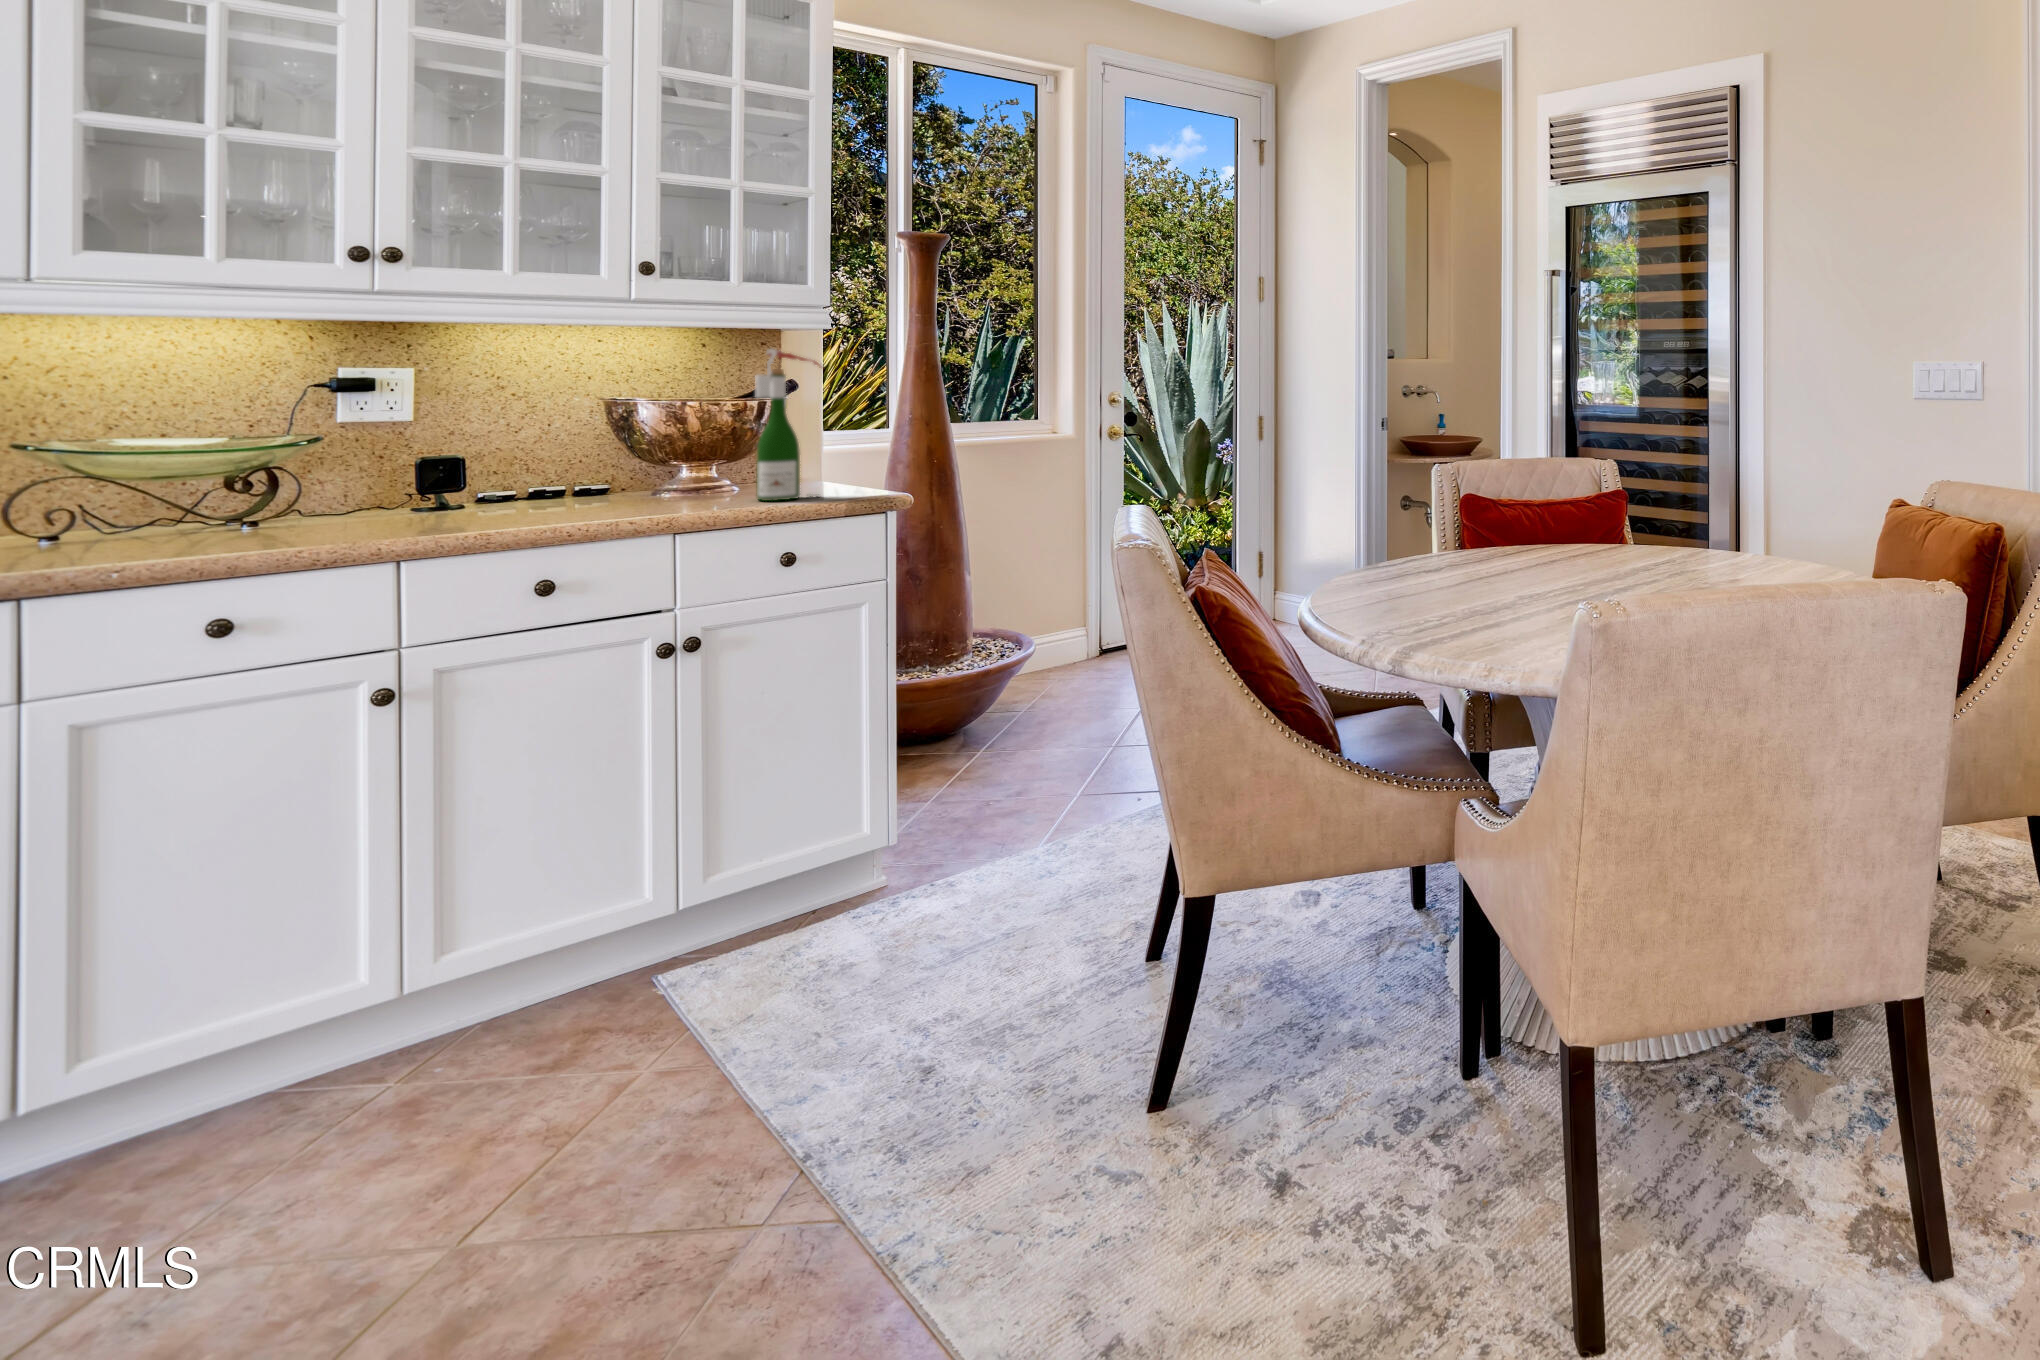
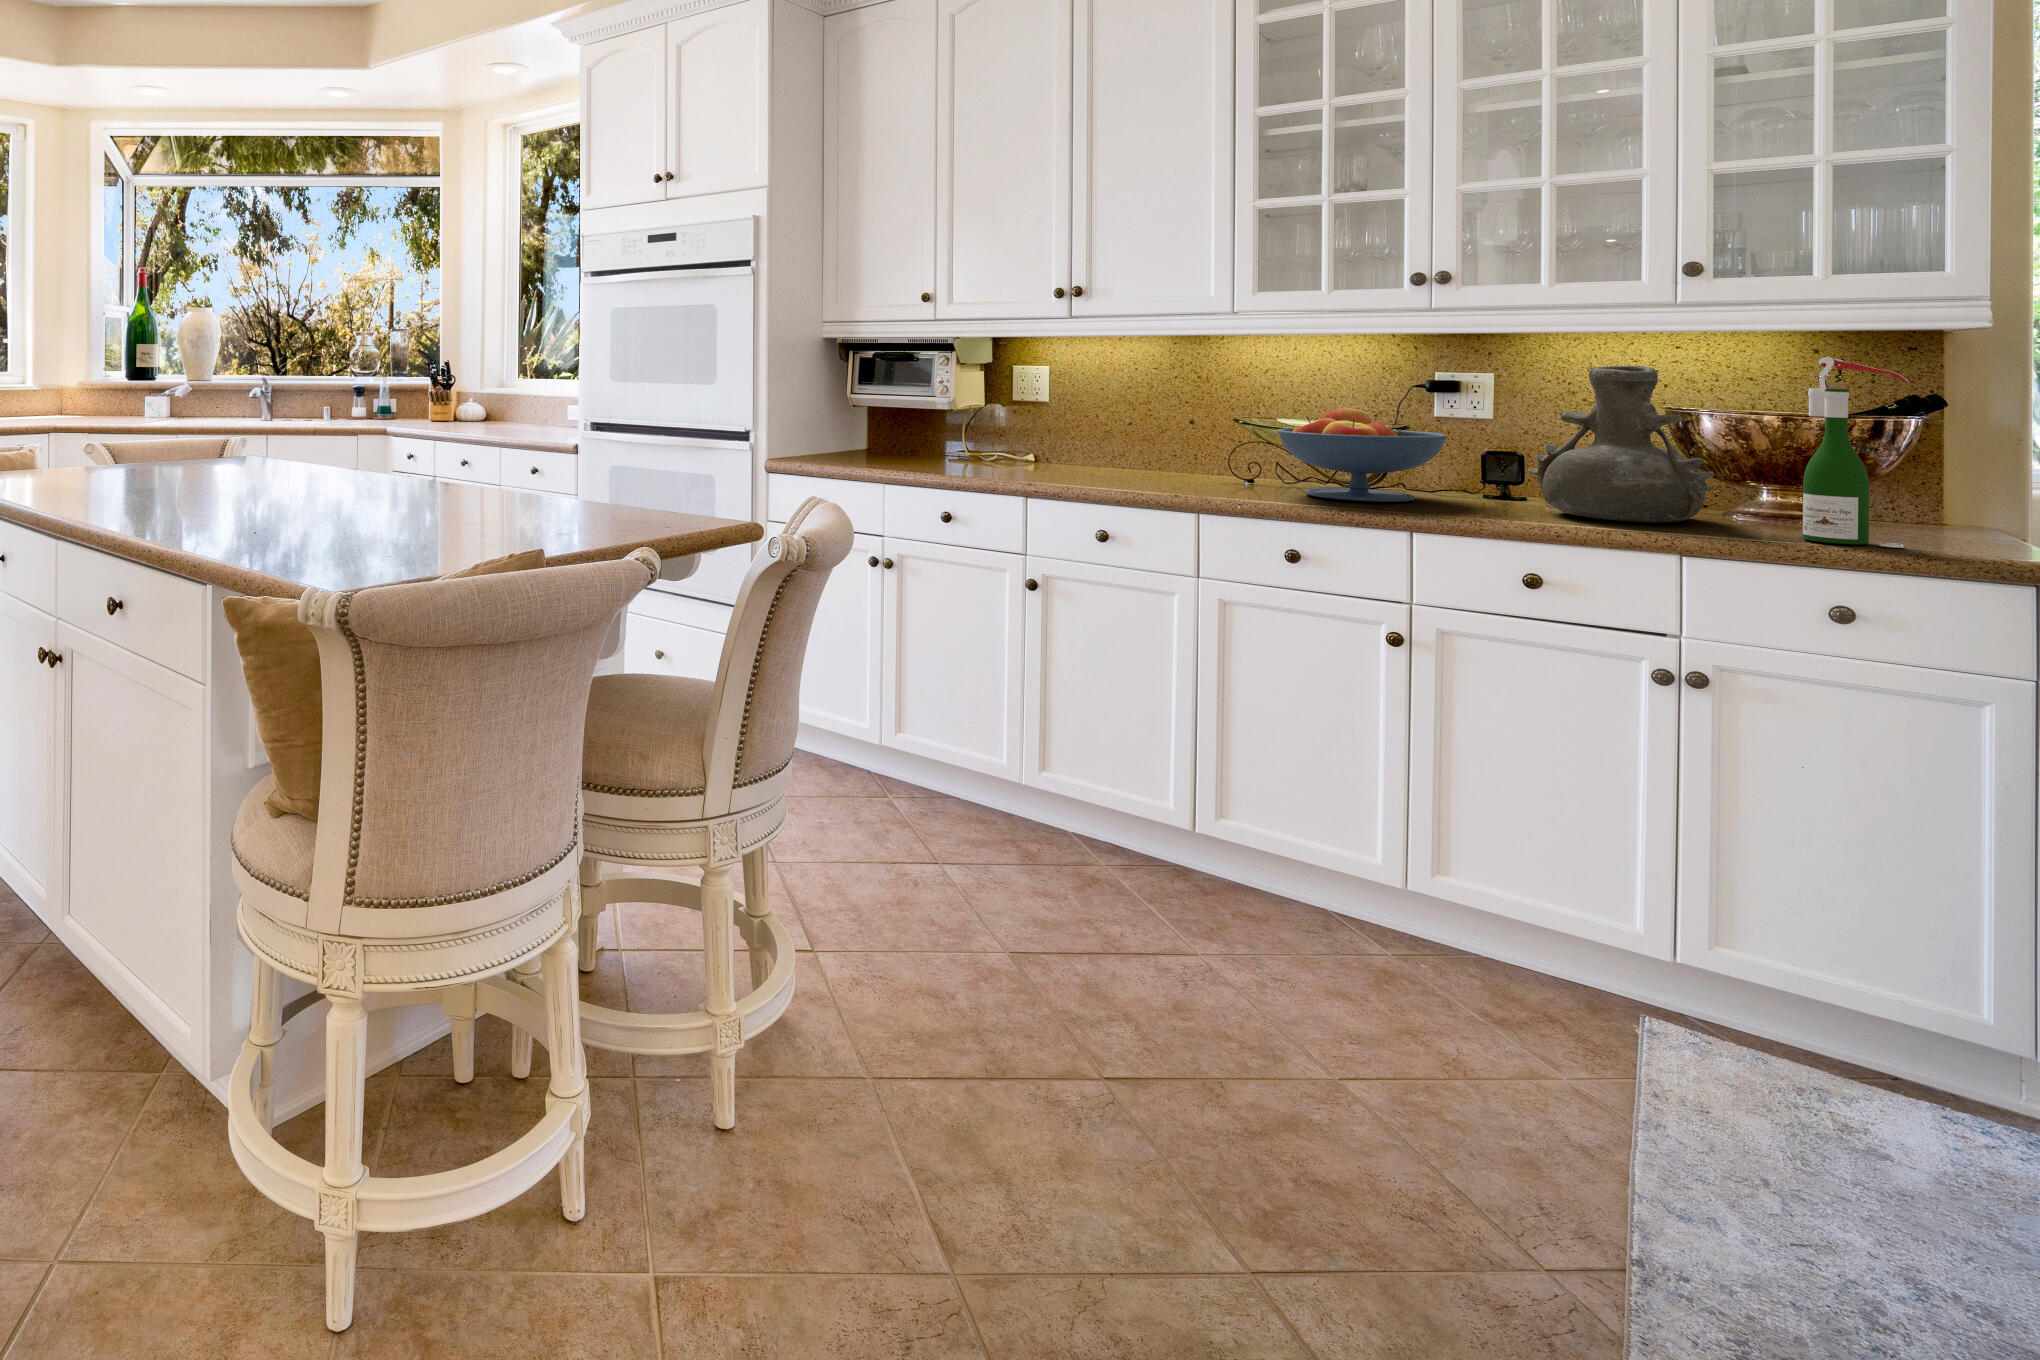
vase: none [506,357,688,509] -> present [1528,366,1716,523]
fruit bowl: none [154,414,408,533] -> present [1277,407,1447,502]

